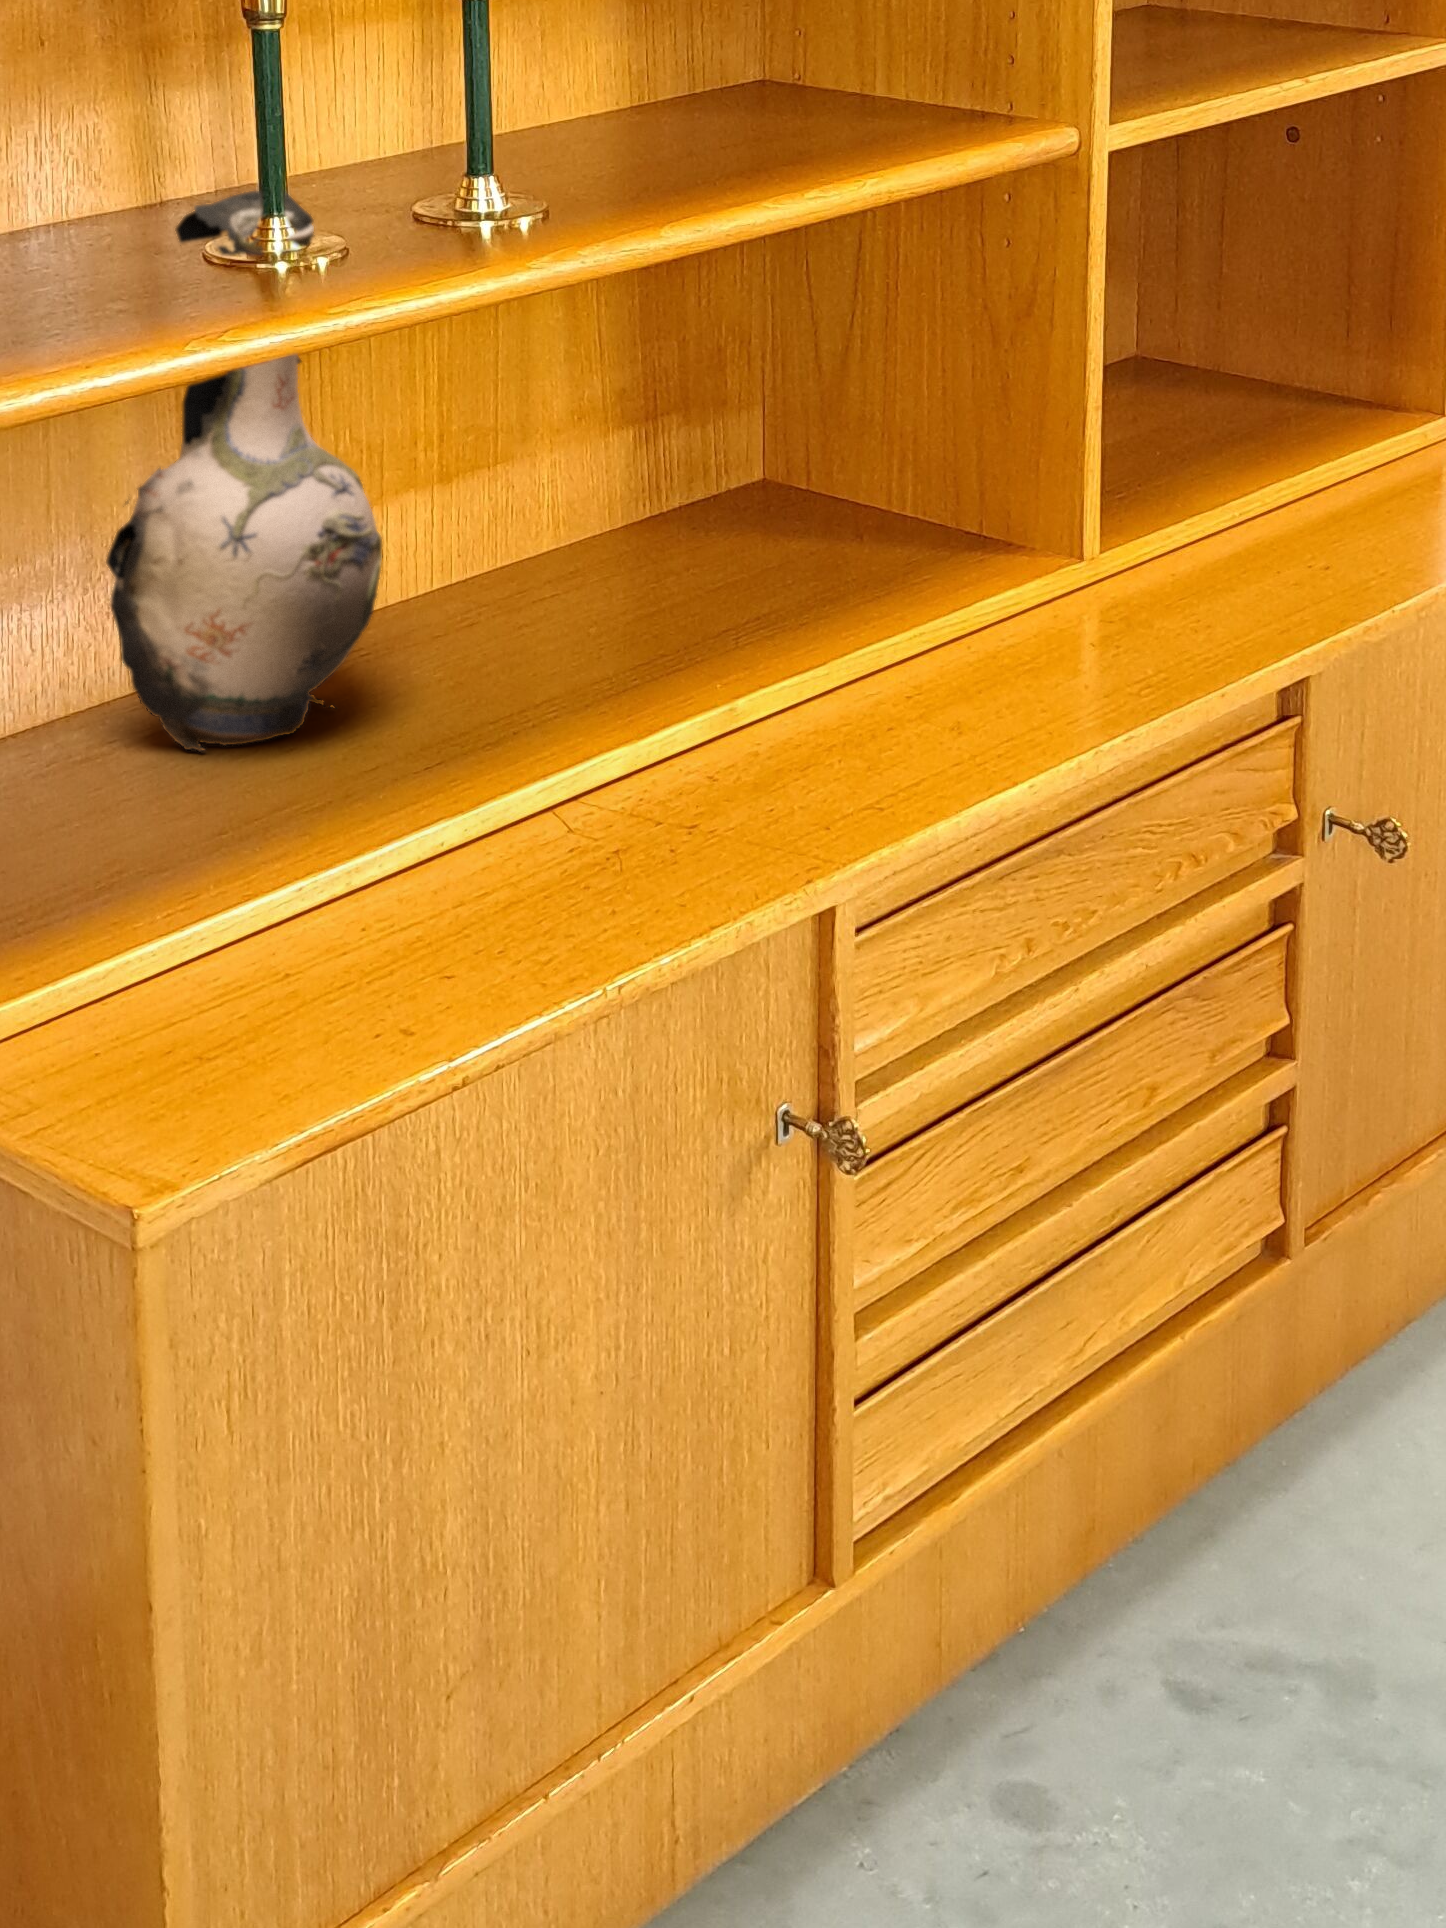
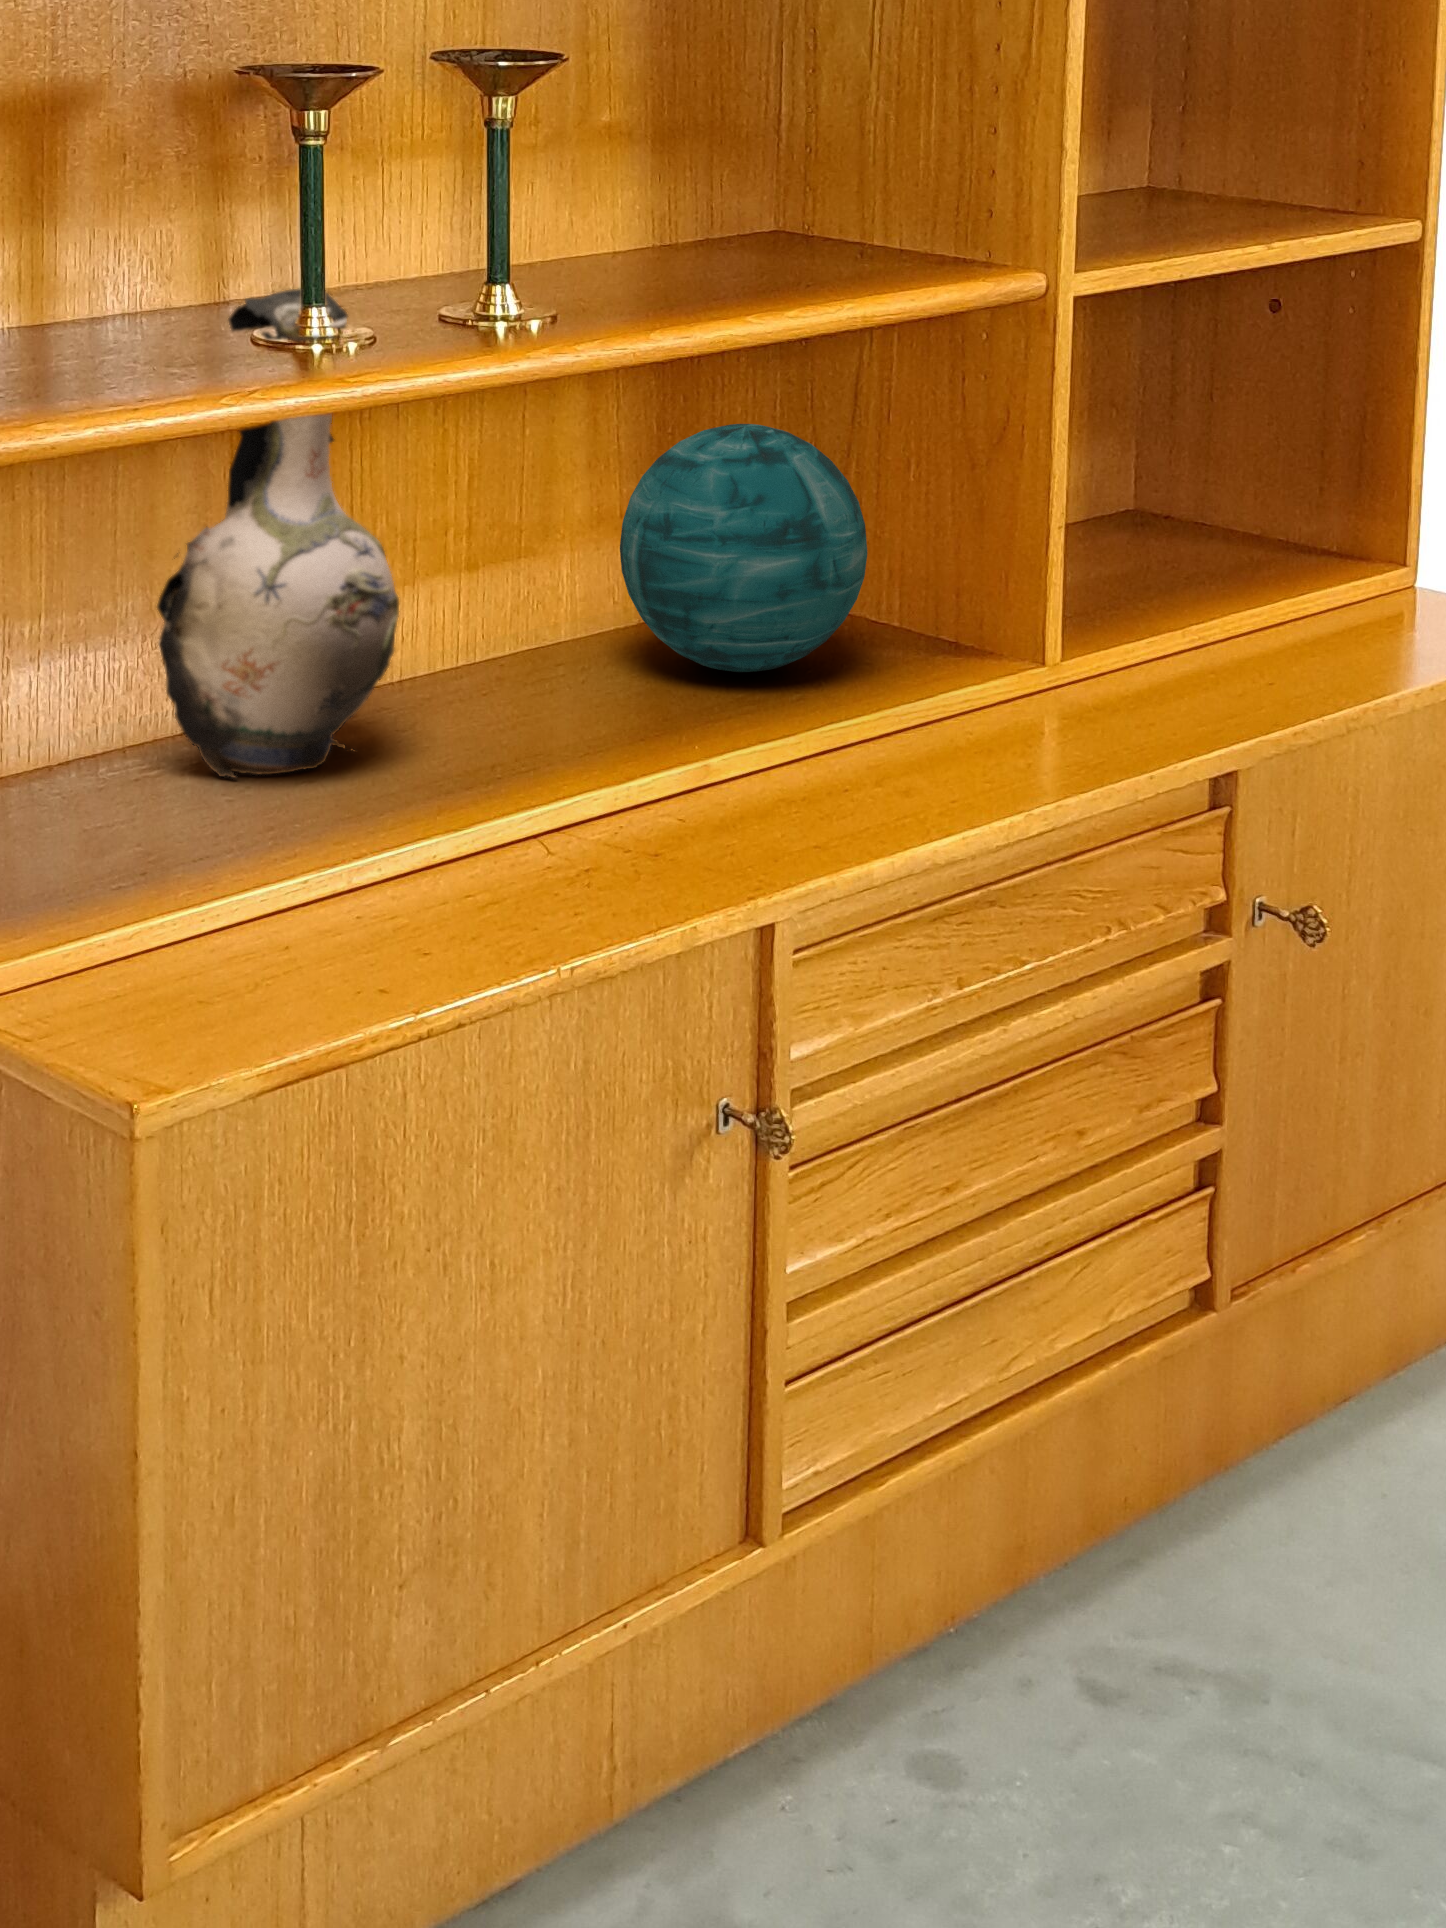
decorative orb: none [614,307,891,584] -> present [620,424,867,672]

